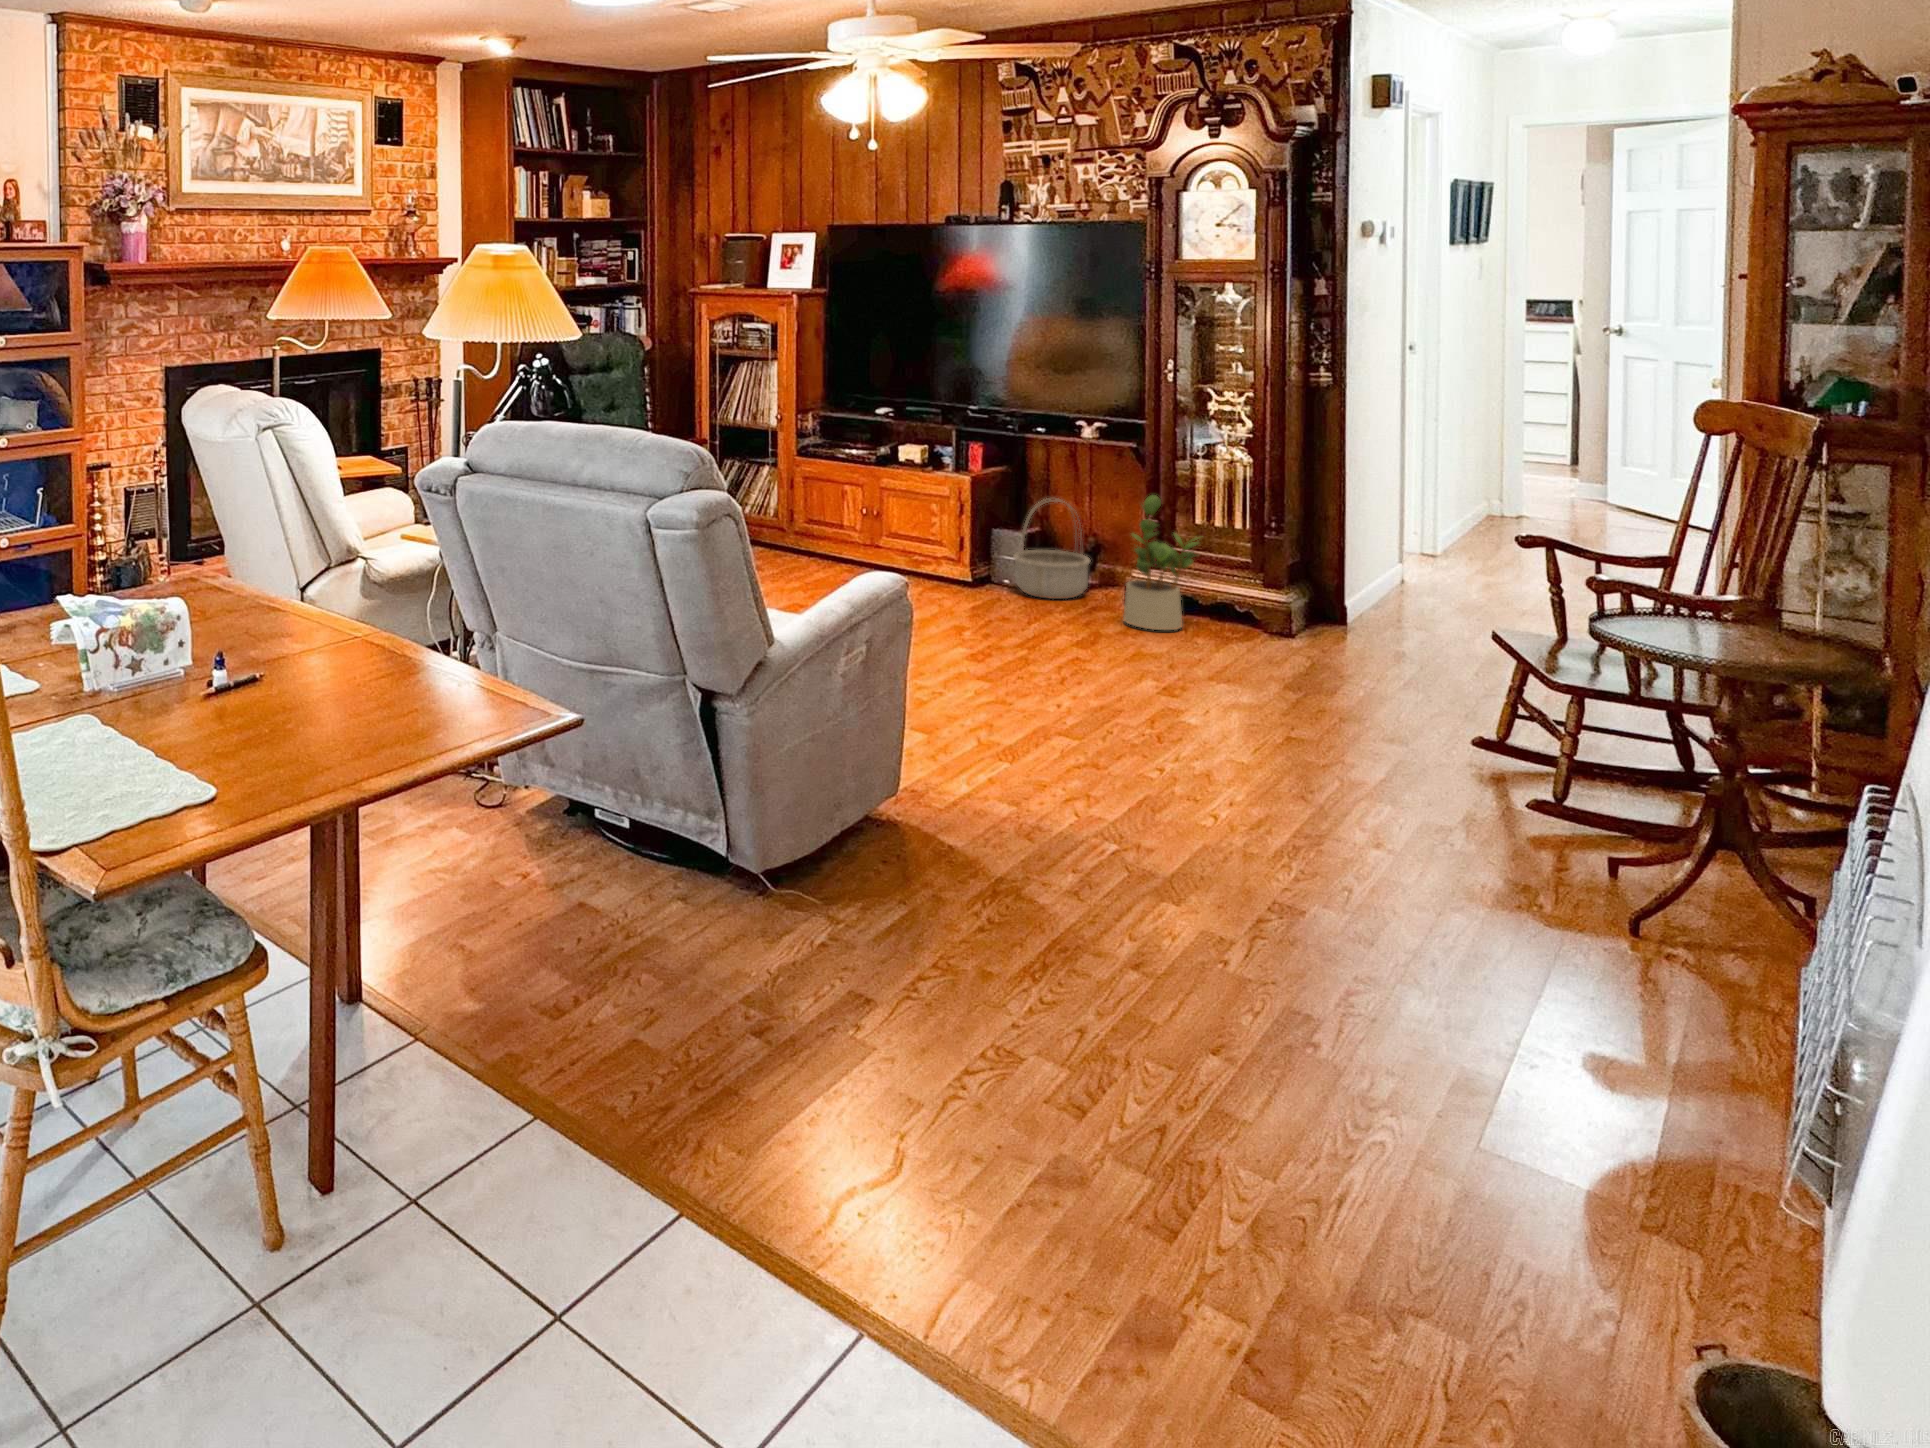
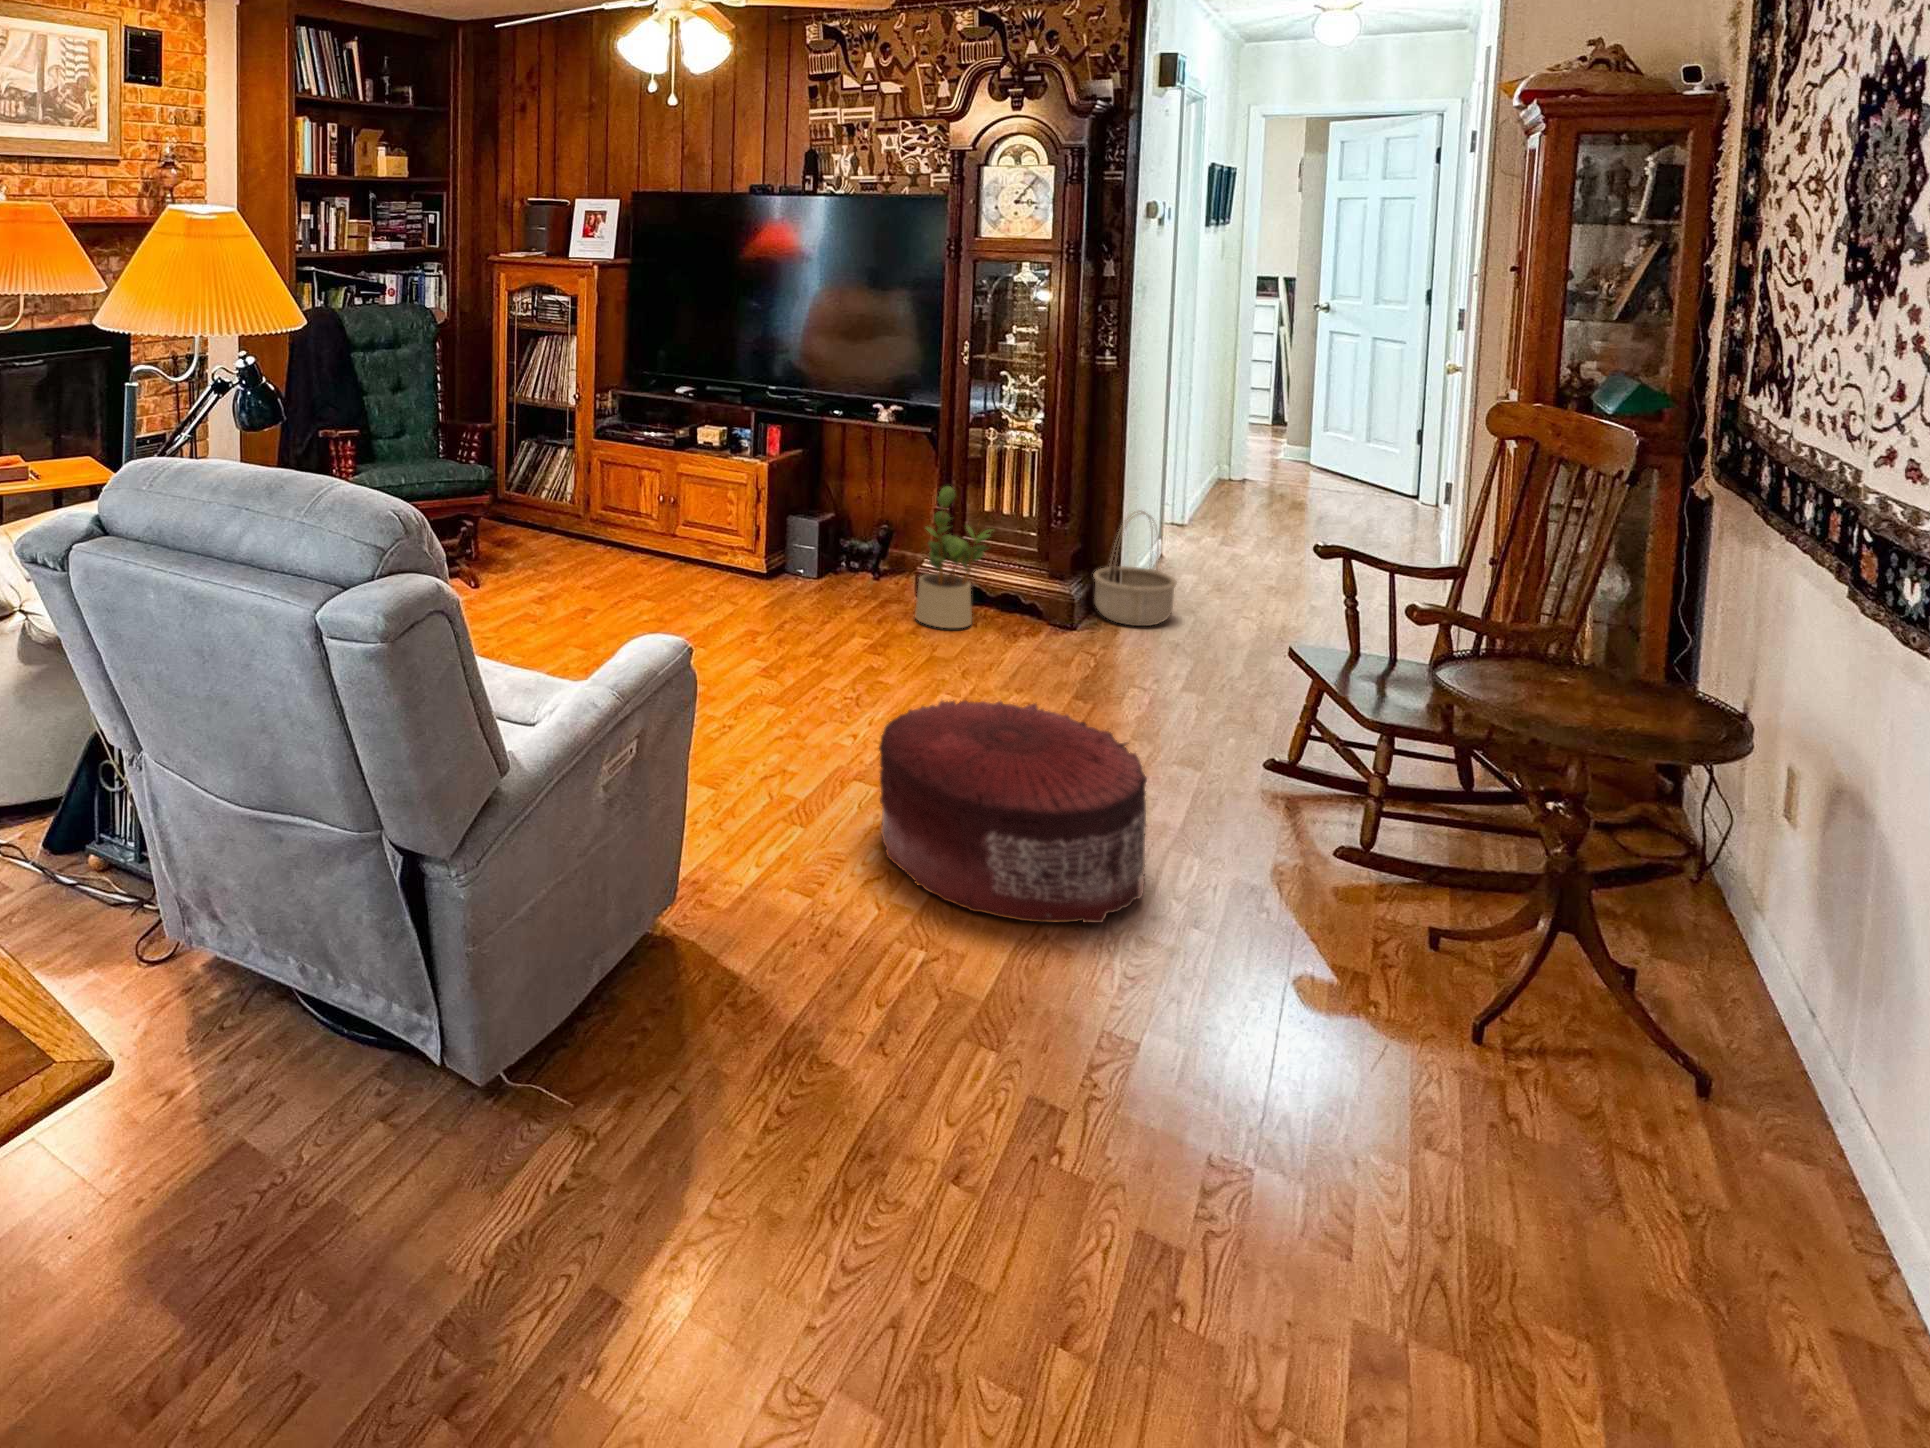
basket: present [1013,499,1090,599] -> present [1094,511,1176,626]
pouf: none [1078,658,1335,836] -> present [879,701,1147,923]

